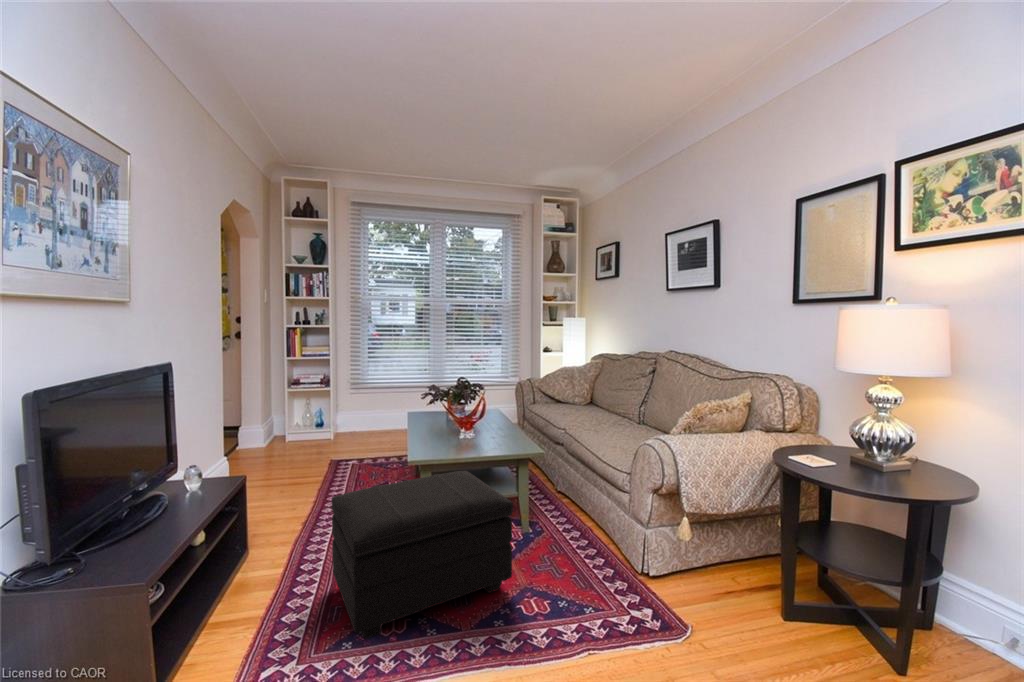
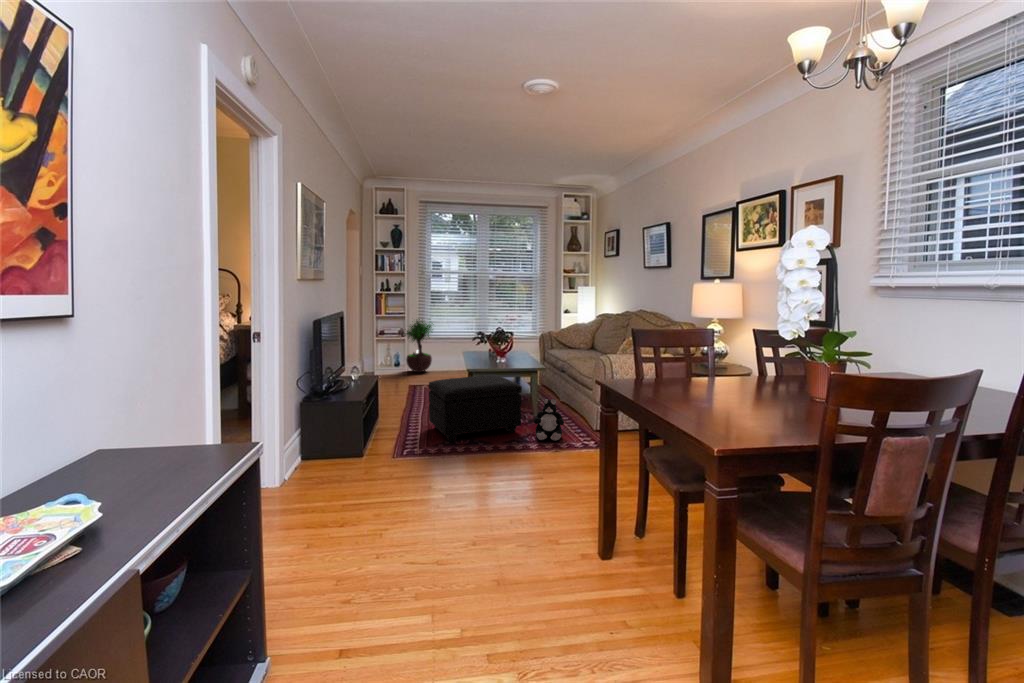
potted tree: none [321,357,372,437] -> present [404,319,433,372]
plush toy: none [537,526,597,621] -> present [534,399,564,441]

